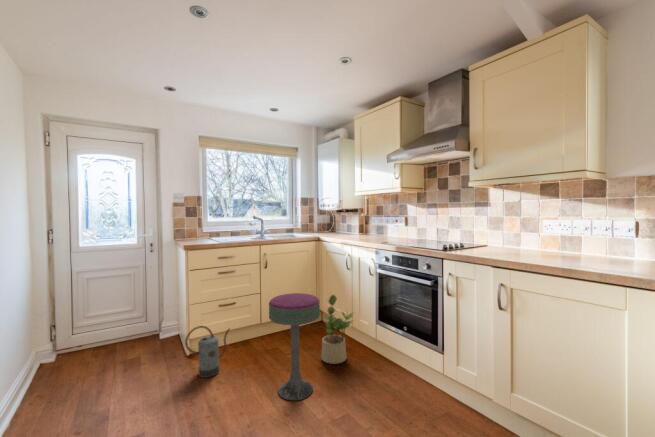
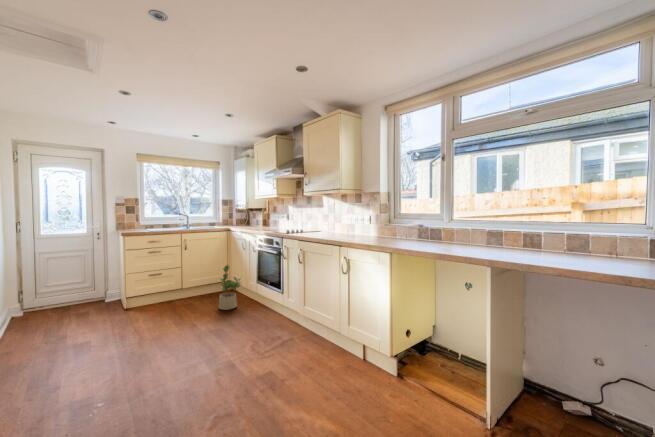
bar stool: present [269,293,320,400] -> none [174,263,209,326]
watering can: present [185,326,230,378] -> none [119,285,154,319]

